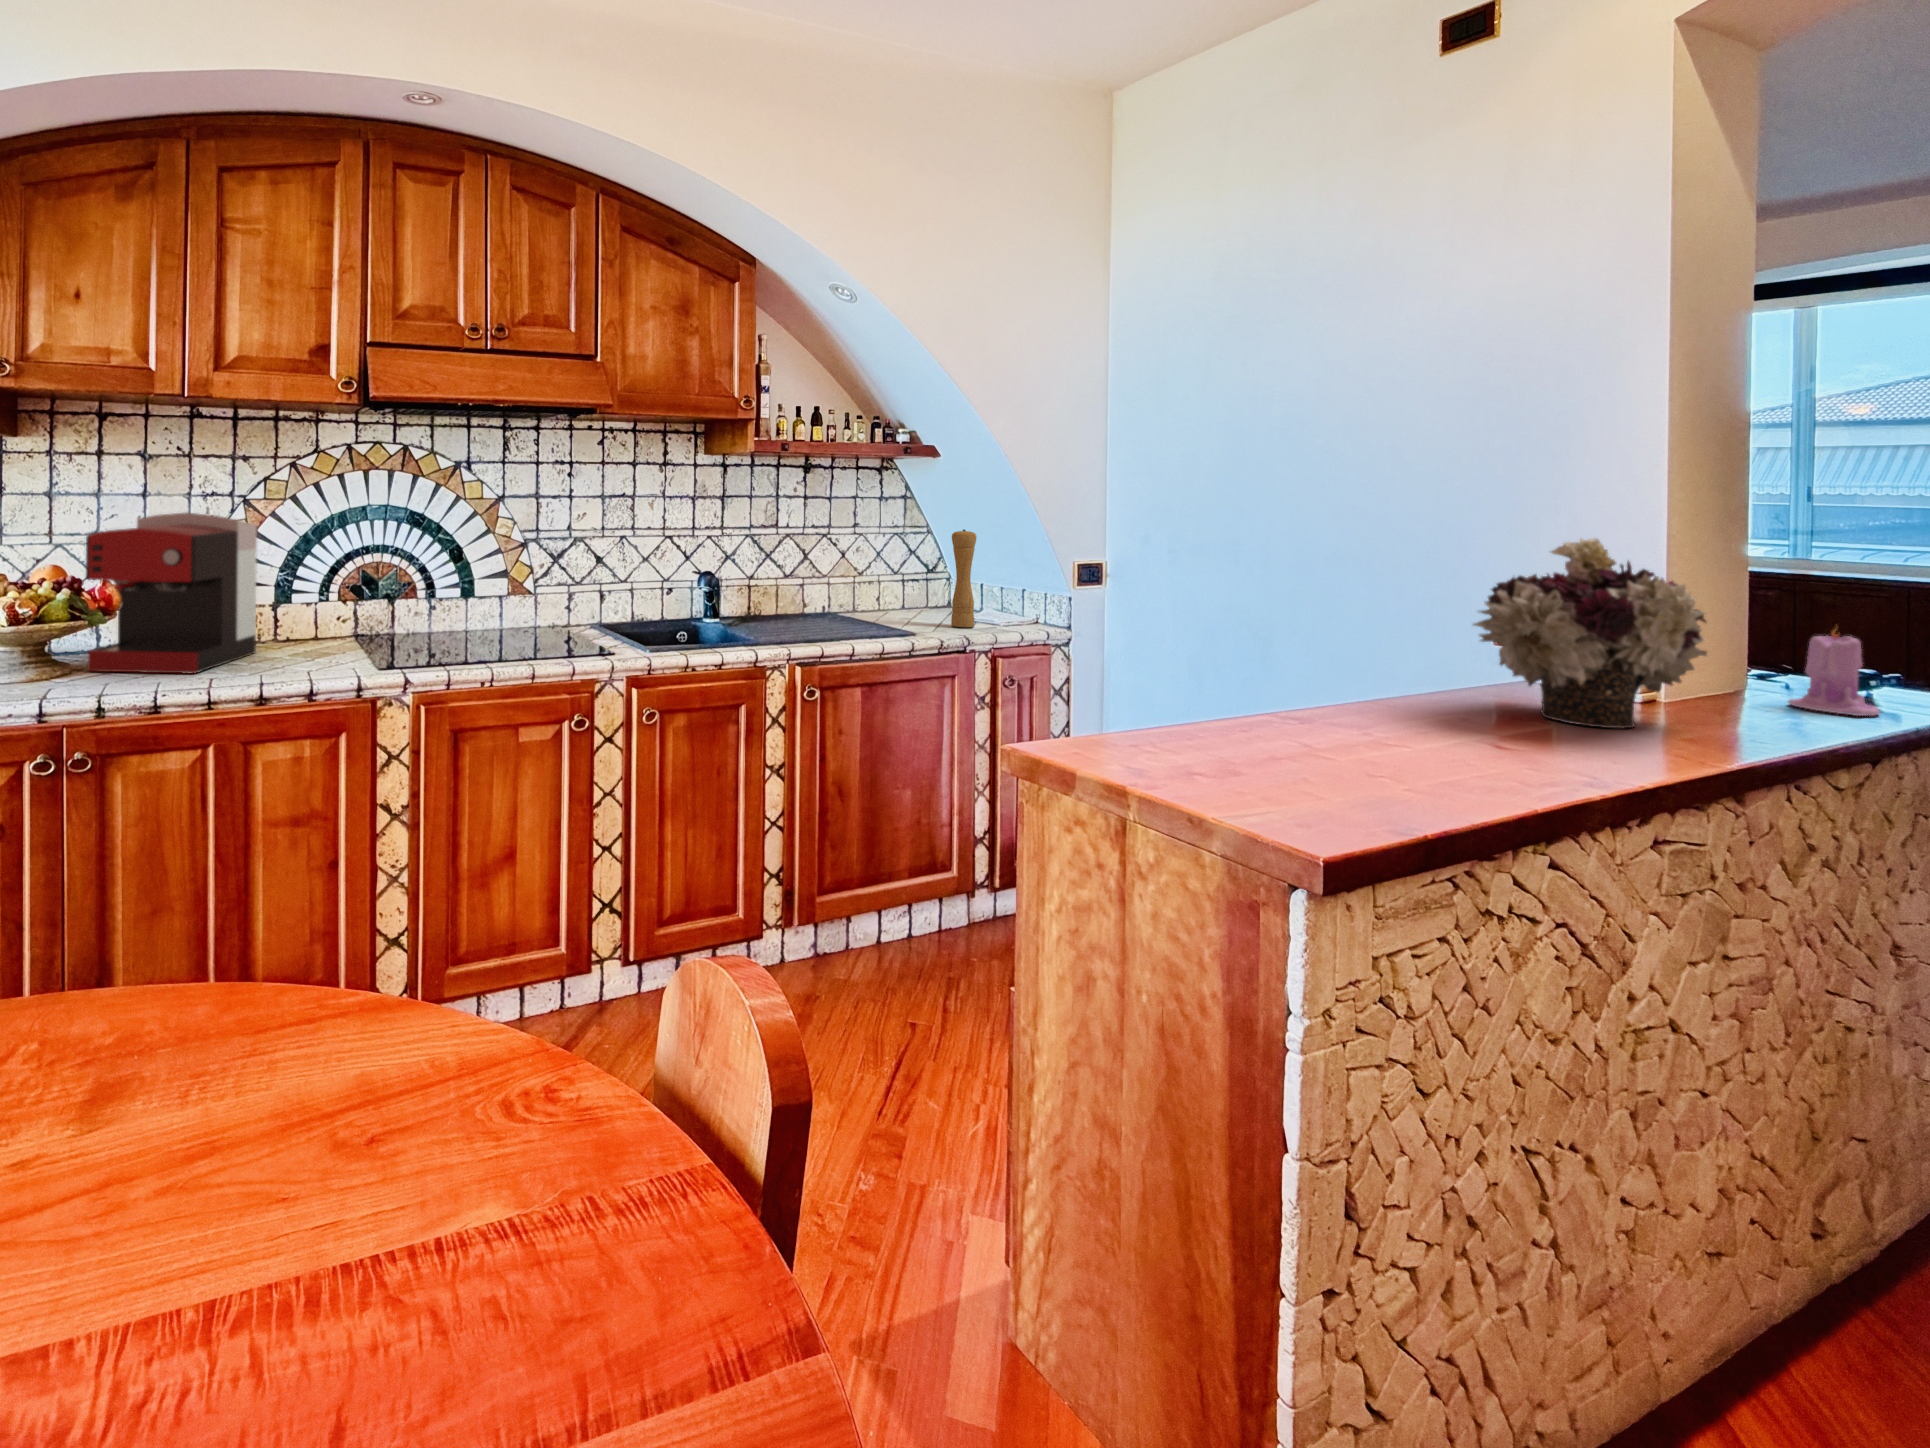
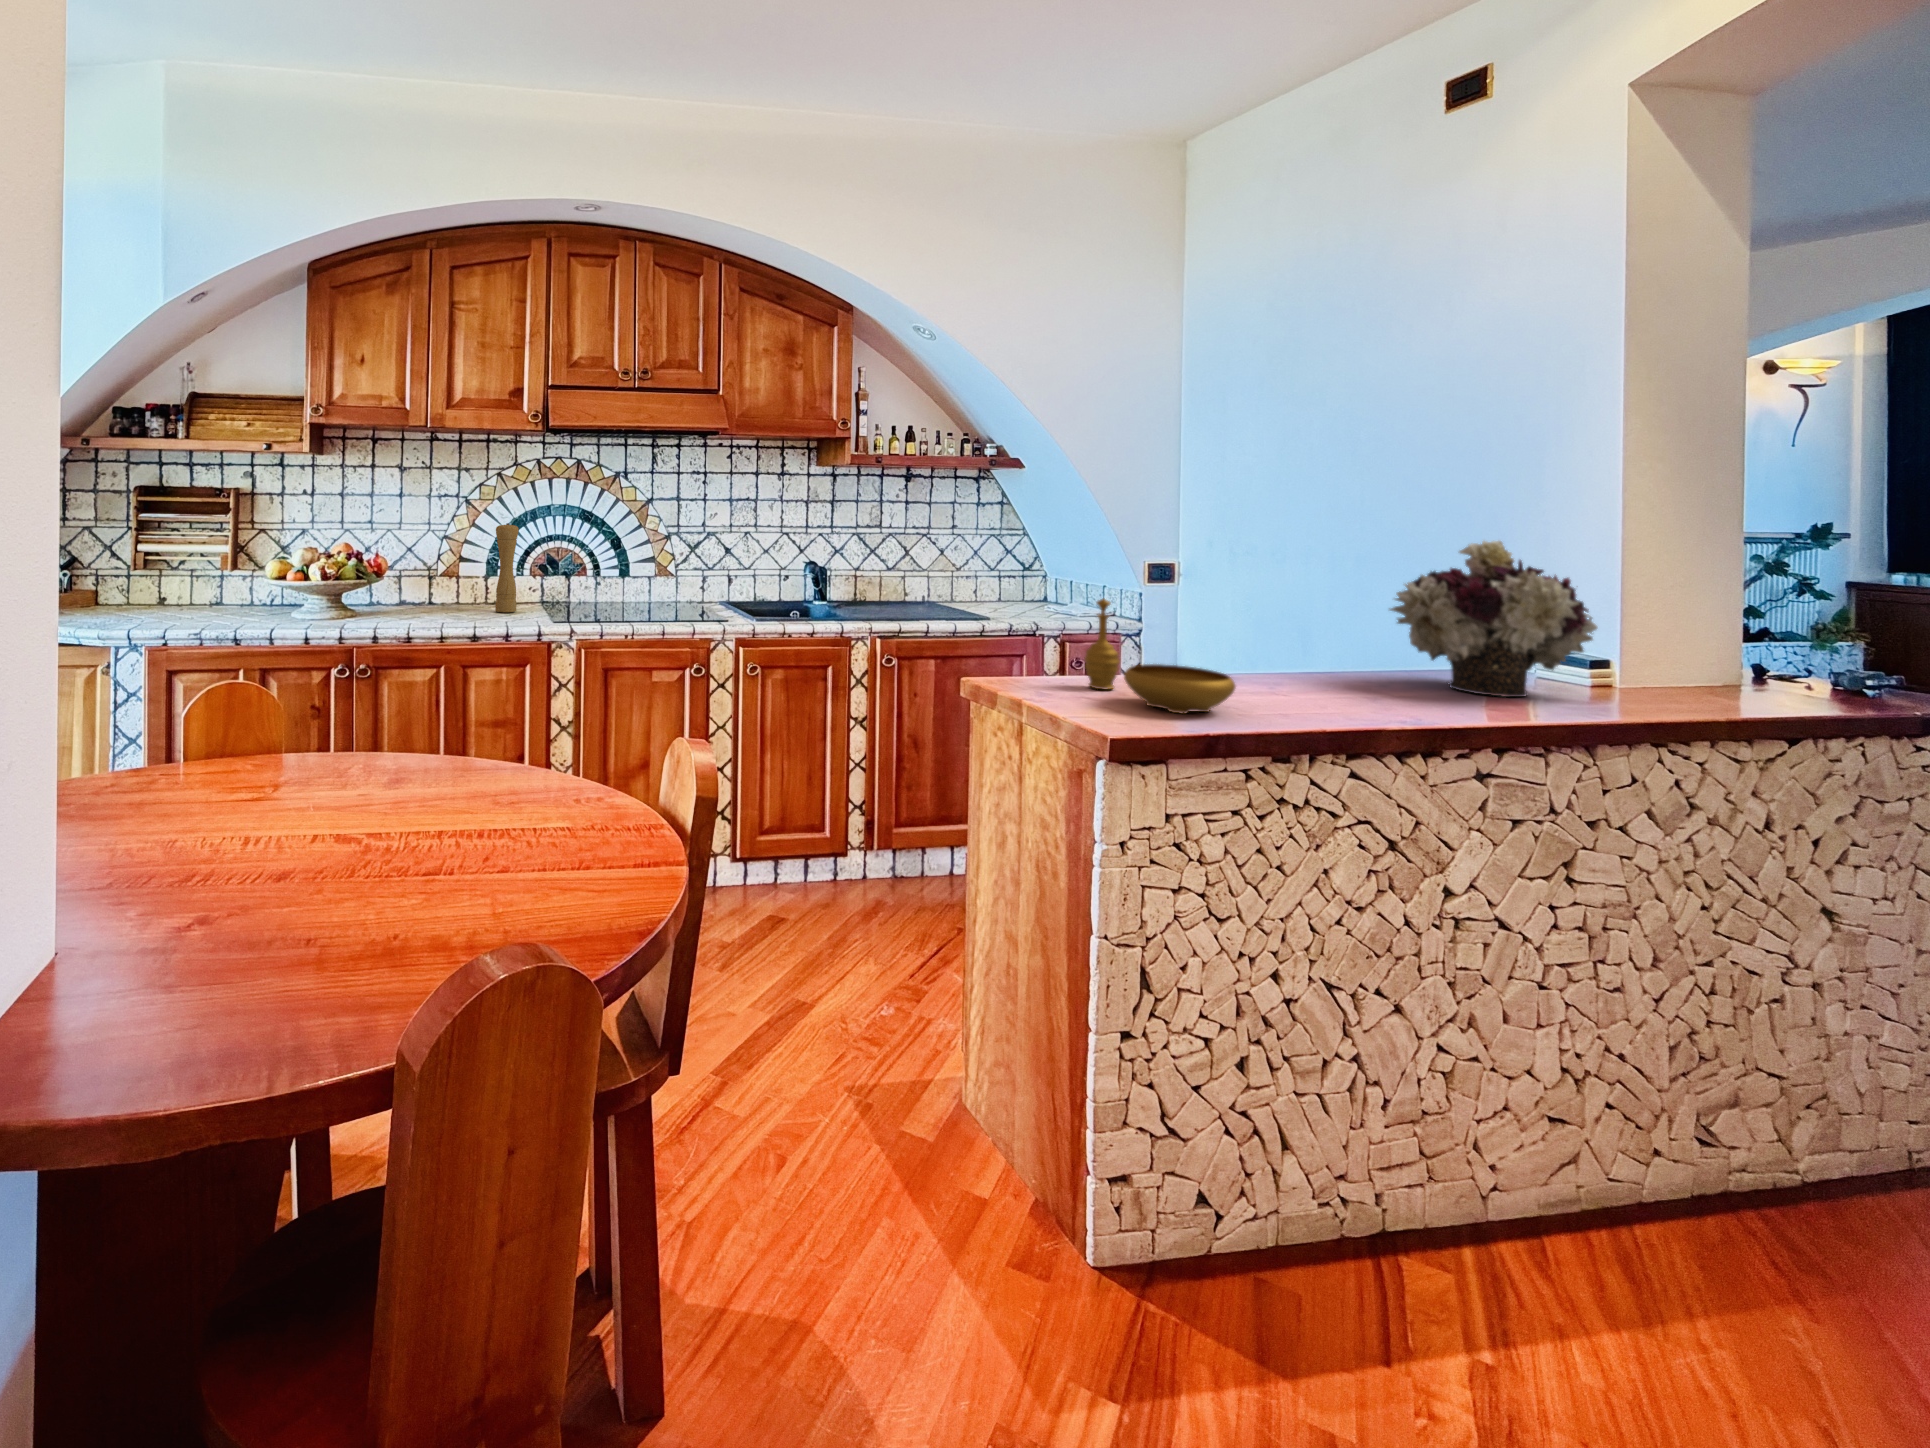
coffee maker: present [86,513,257,674] -> none [367,508,474,620]
pepper mill: present [951,530,977,627] -> present [495,523,519,612]
decorative bowl: none [1166,627,1411,795] -> present [1084,599,1235,714]
candle: present [1788,629,1880,716] -> none [1725,622,1808,703]

